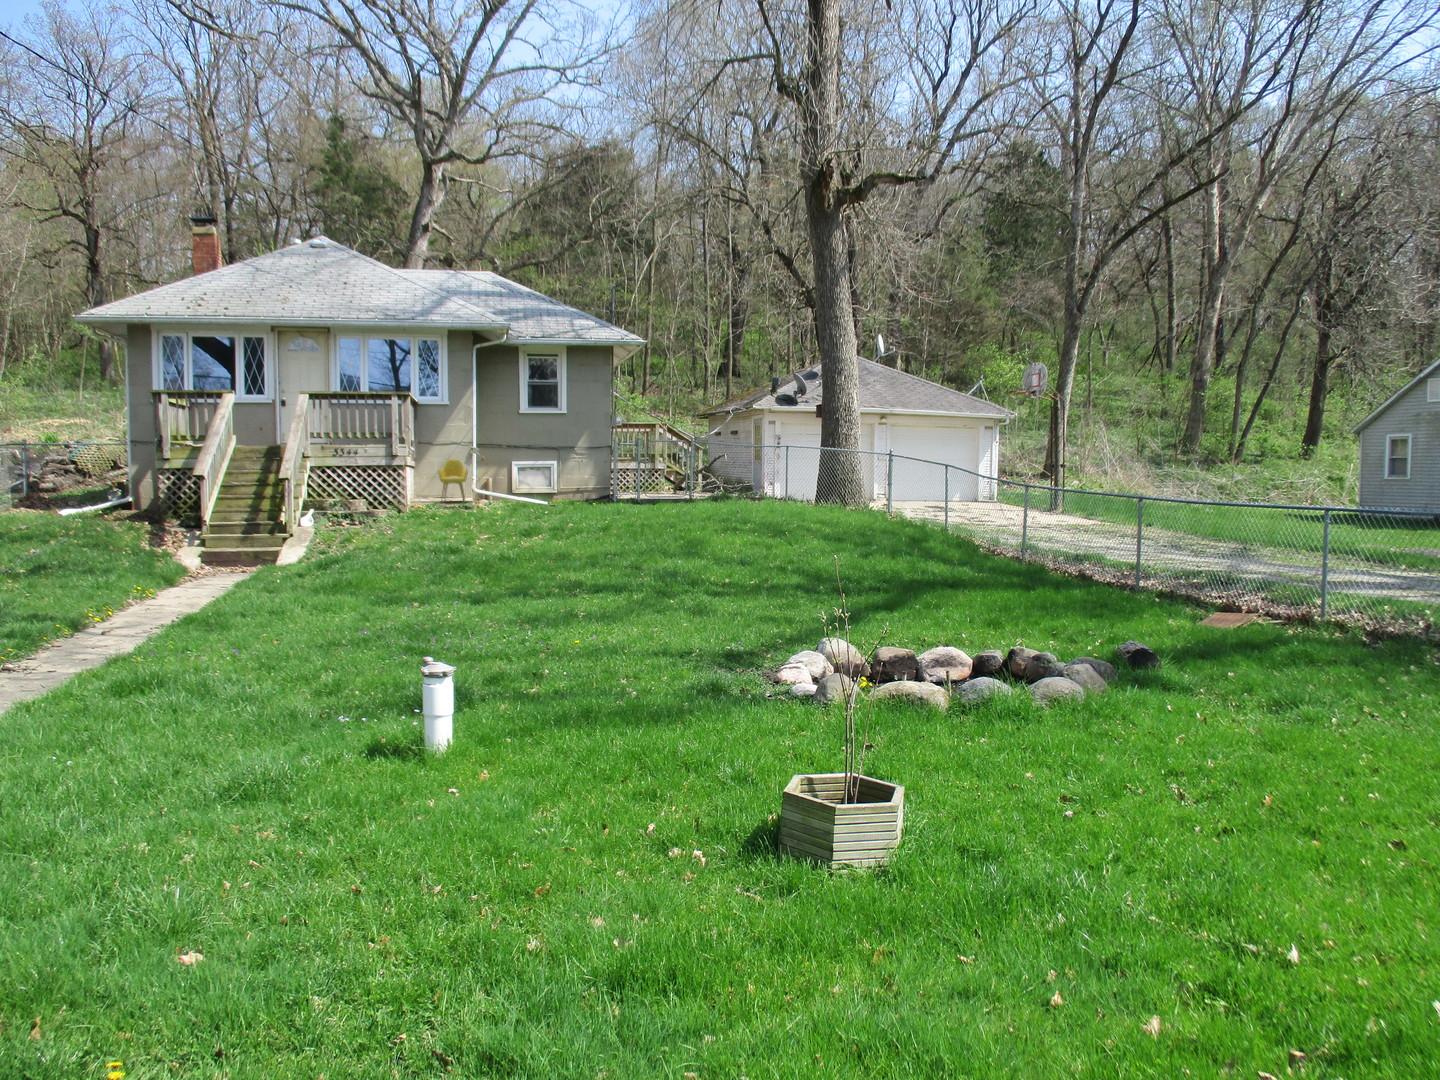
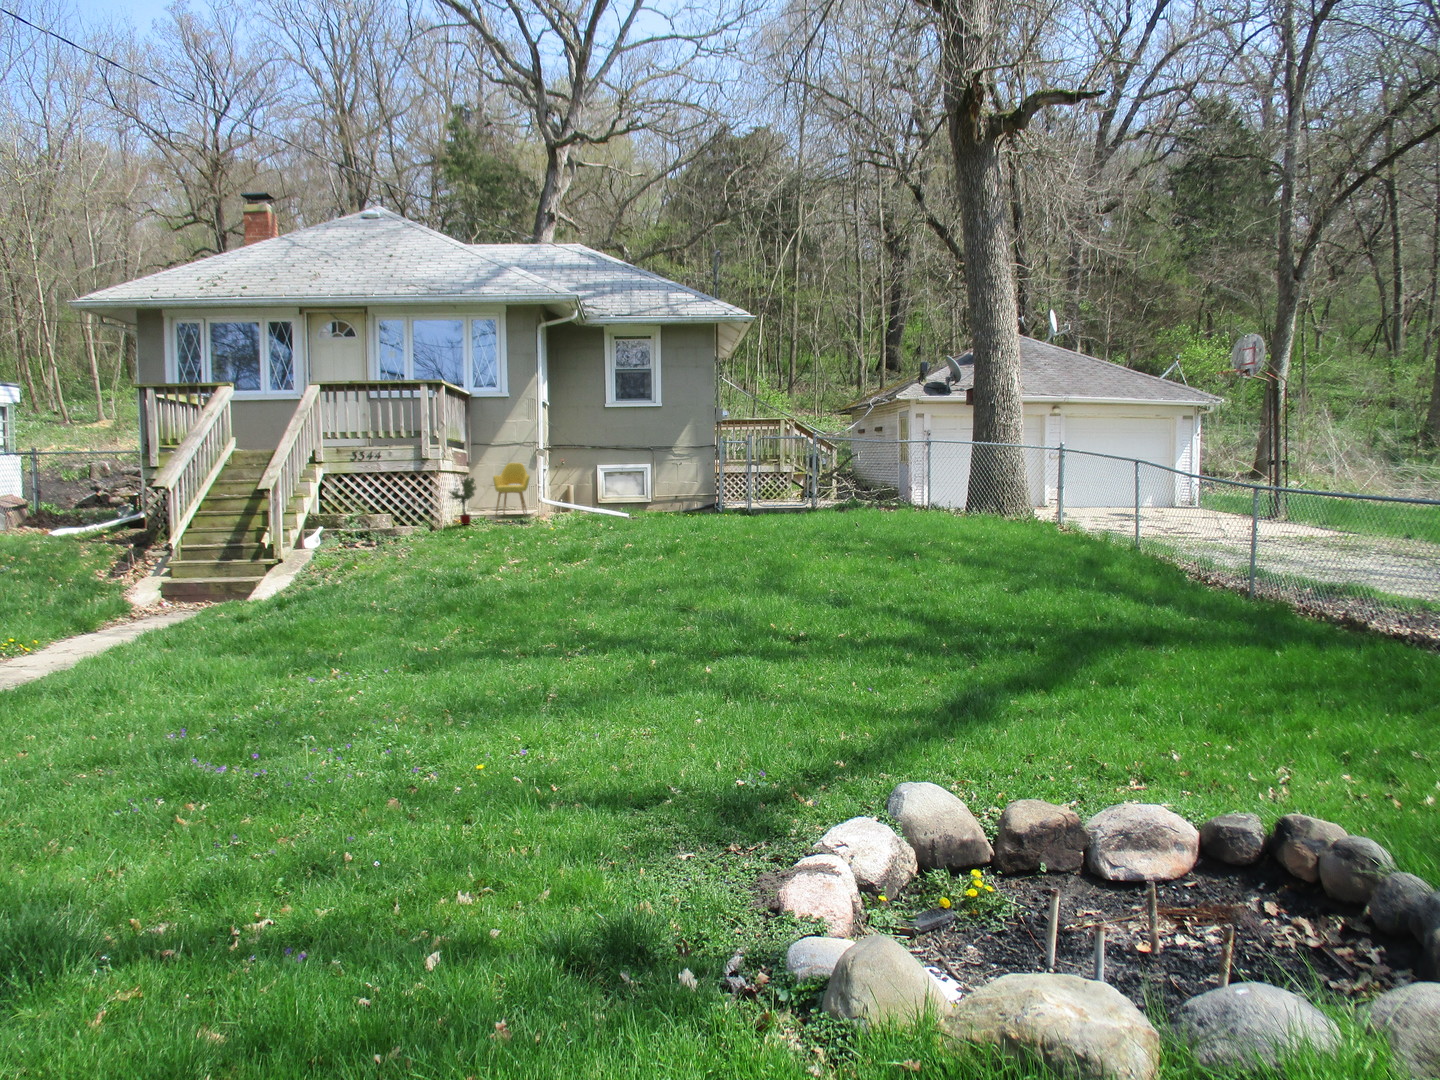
potted tree: none [411,466,433,508] -> present [450,473,476,525]

